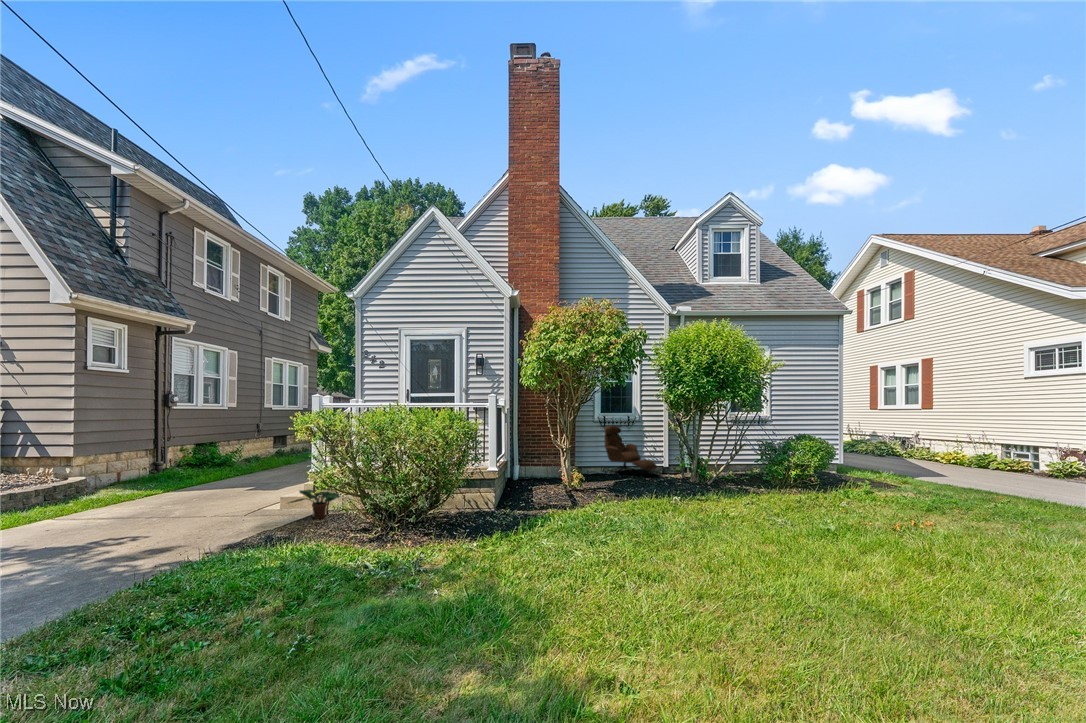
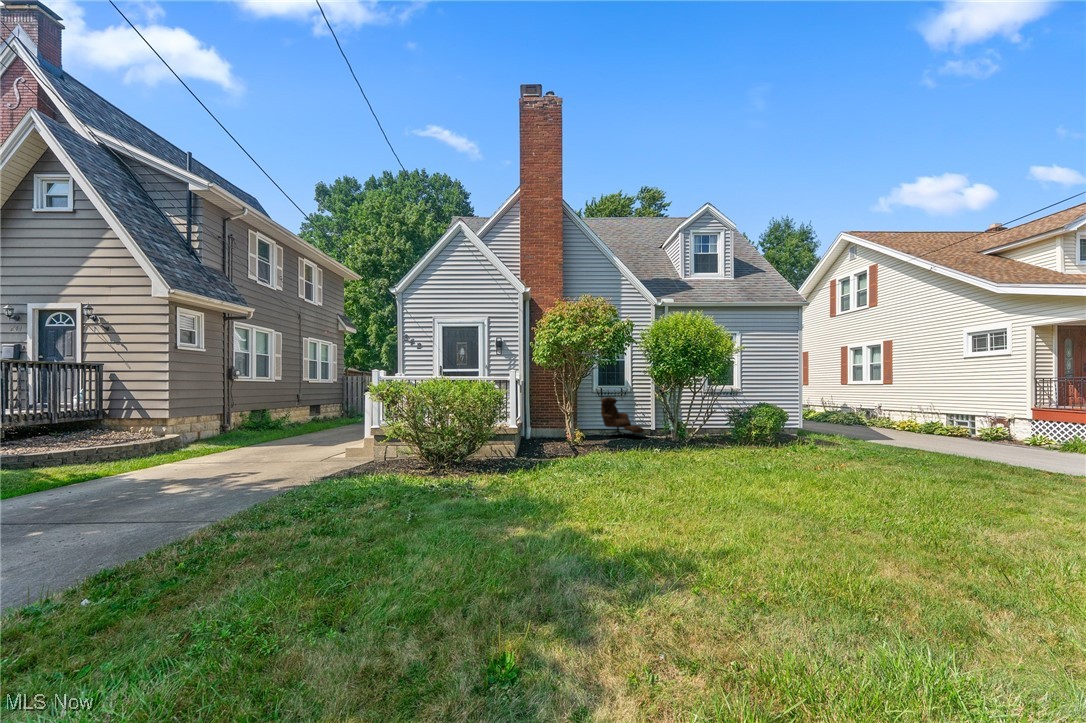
potted plant: present [289,485,340,519] -> none [354,435,396,463]

